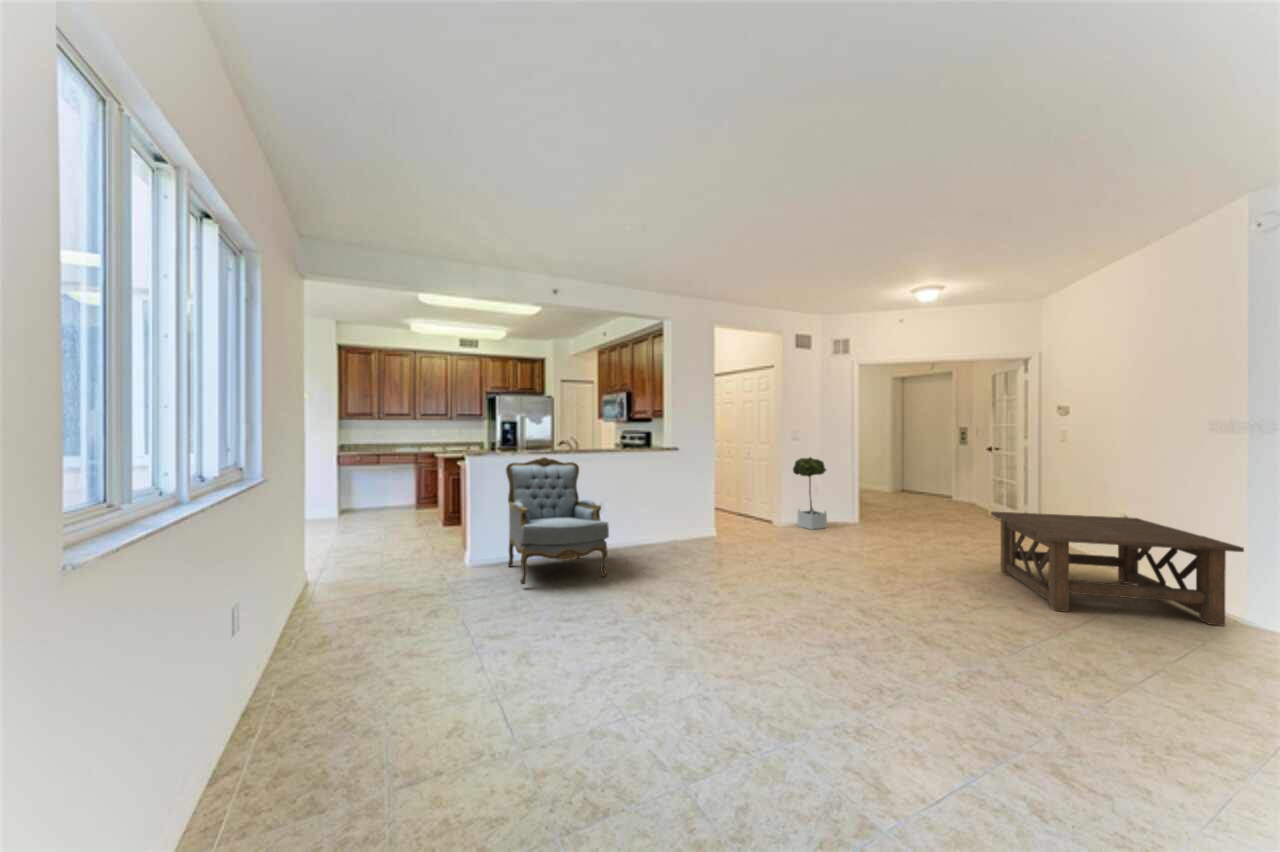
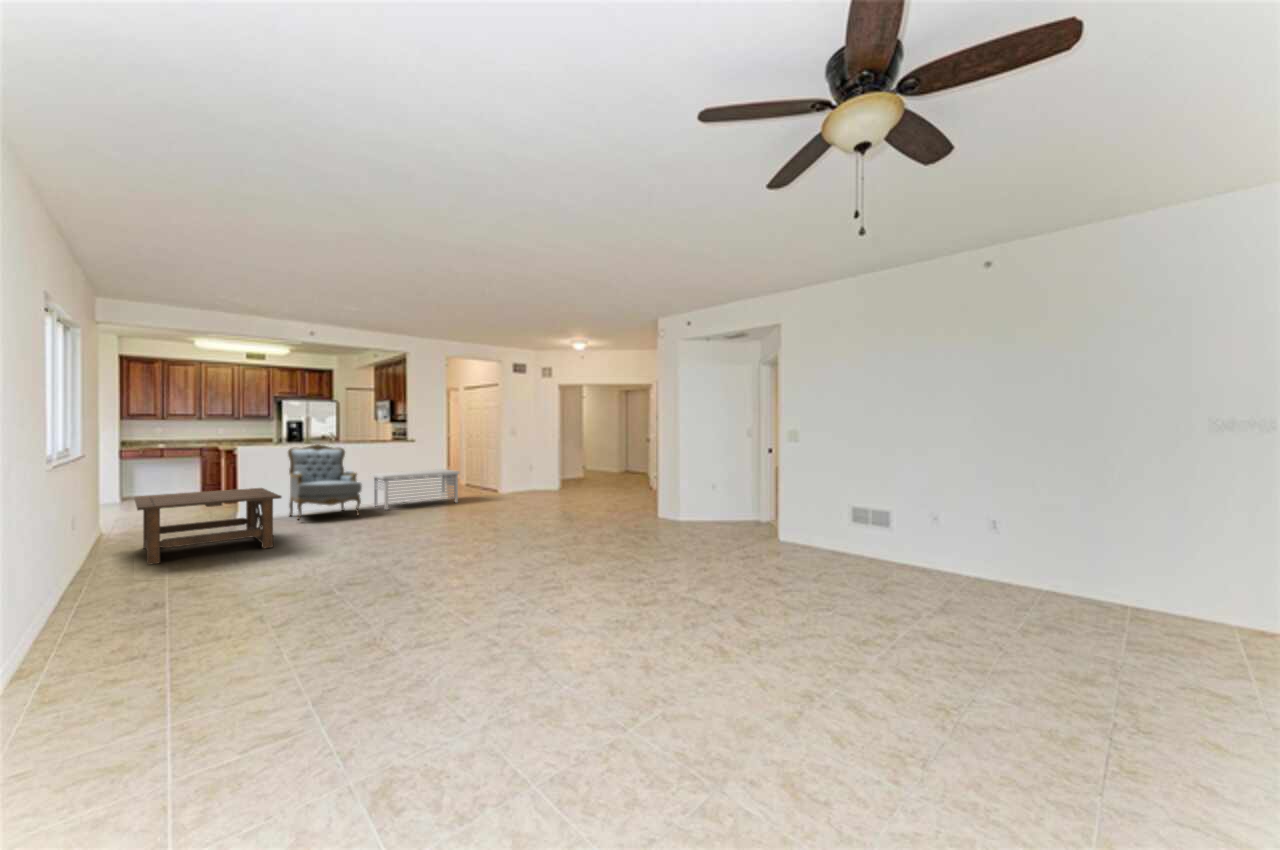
potted tree: present [793,457,827,530] -> none [512,444,534,492]
storage bench: none [611,494,738,563] -> present [370,469,460,510]
coffee table: present [991,512,1244,626] -> present [135,488,281,565]

